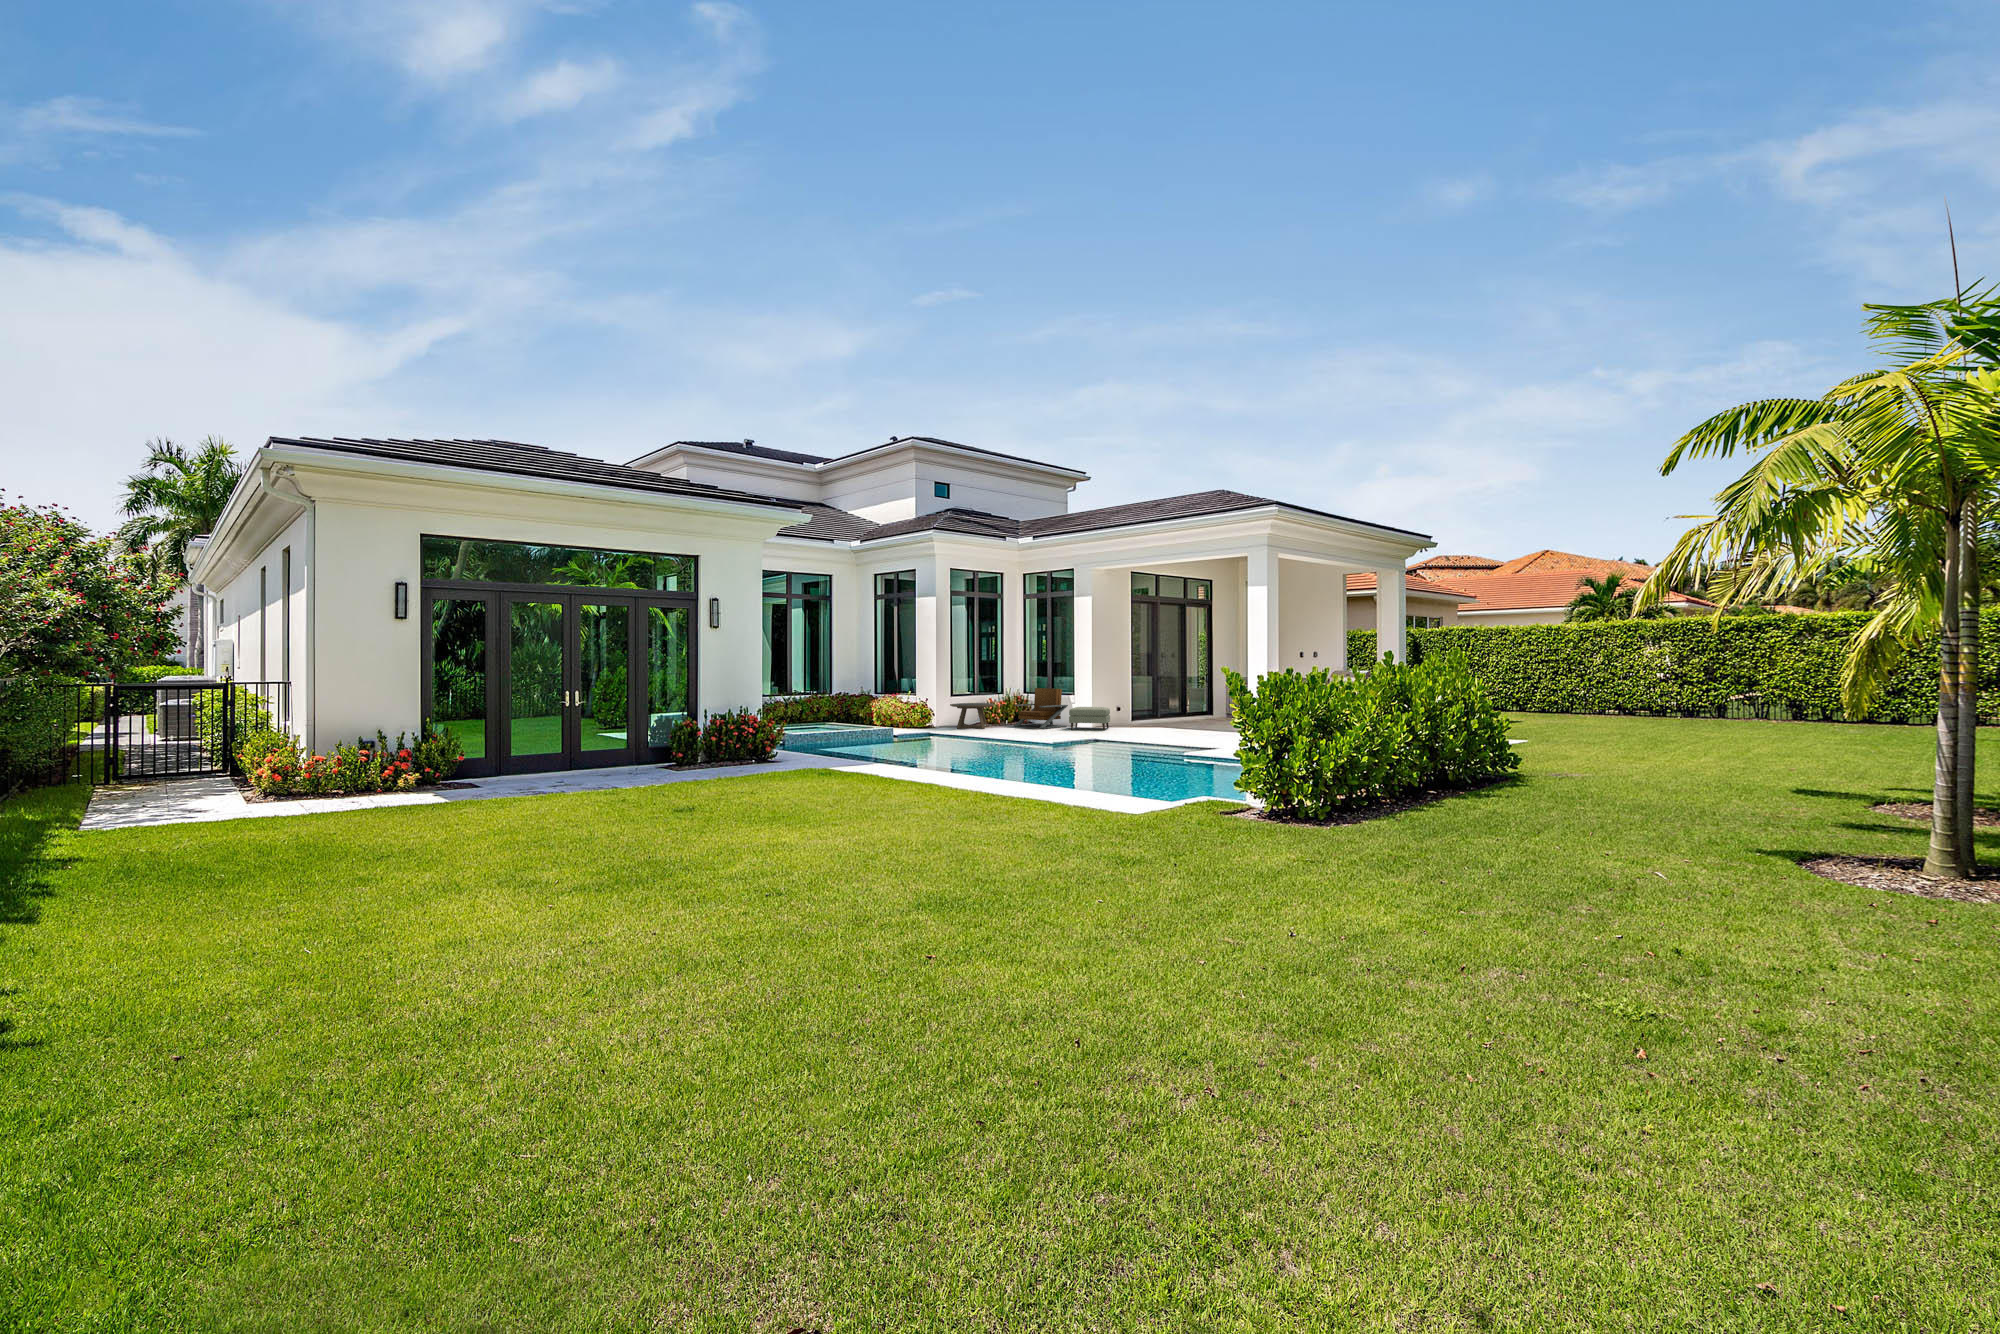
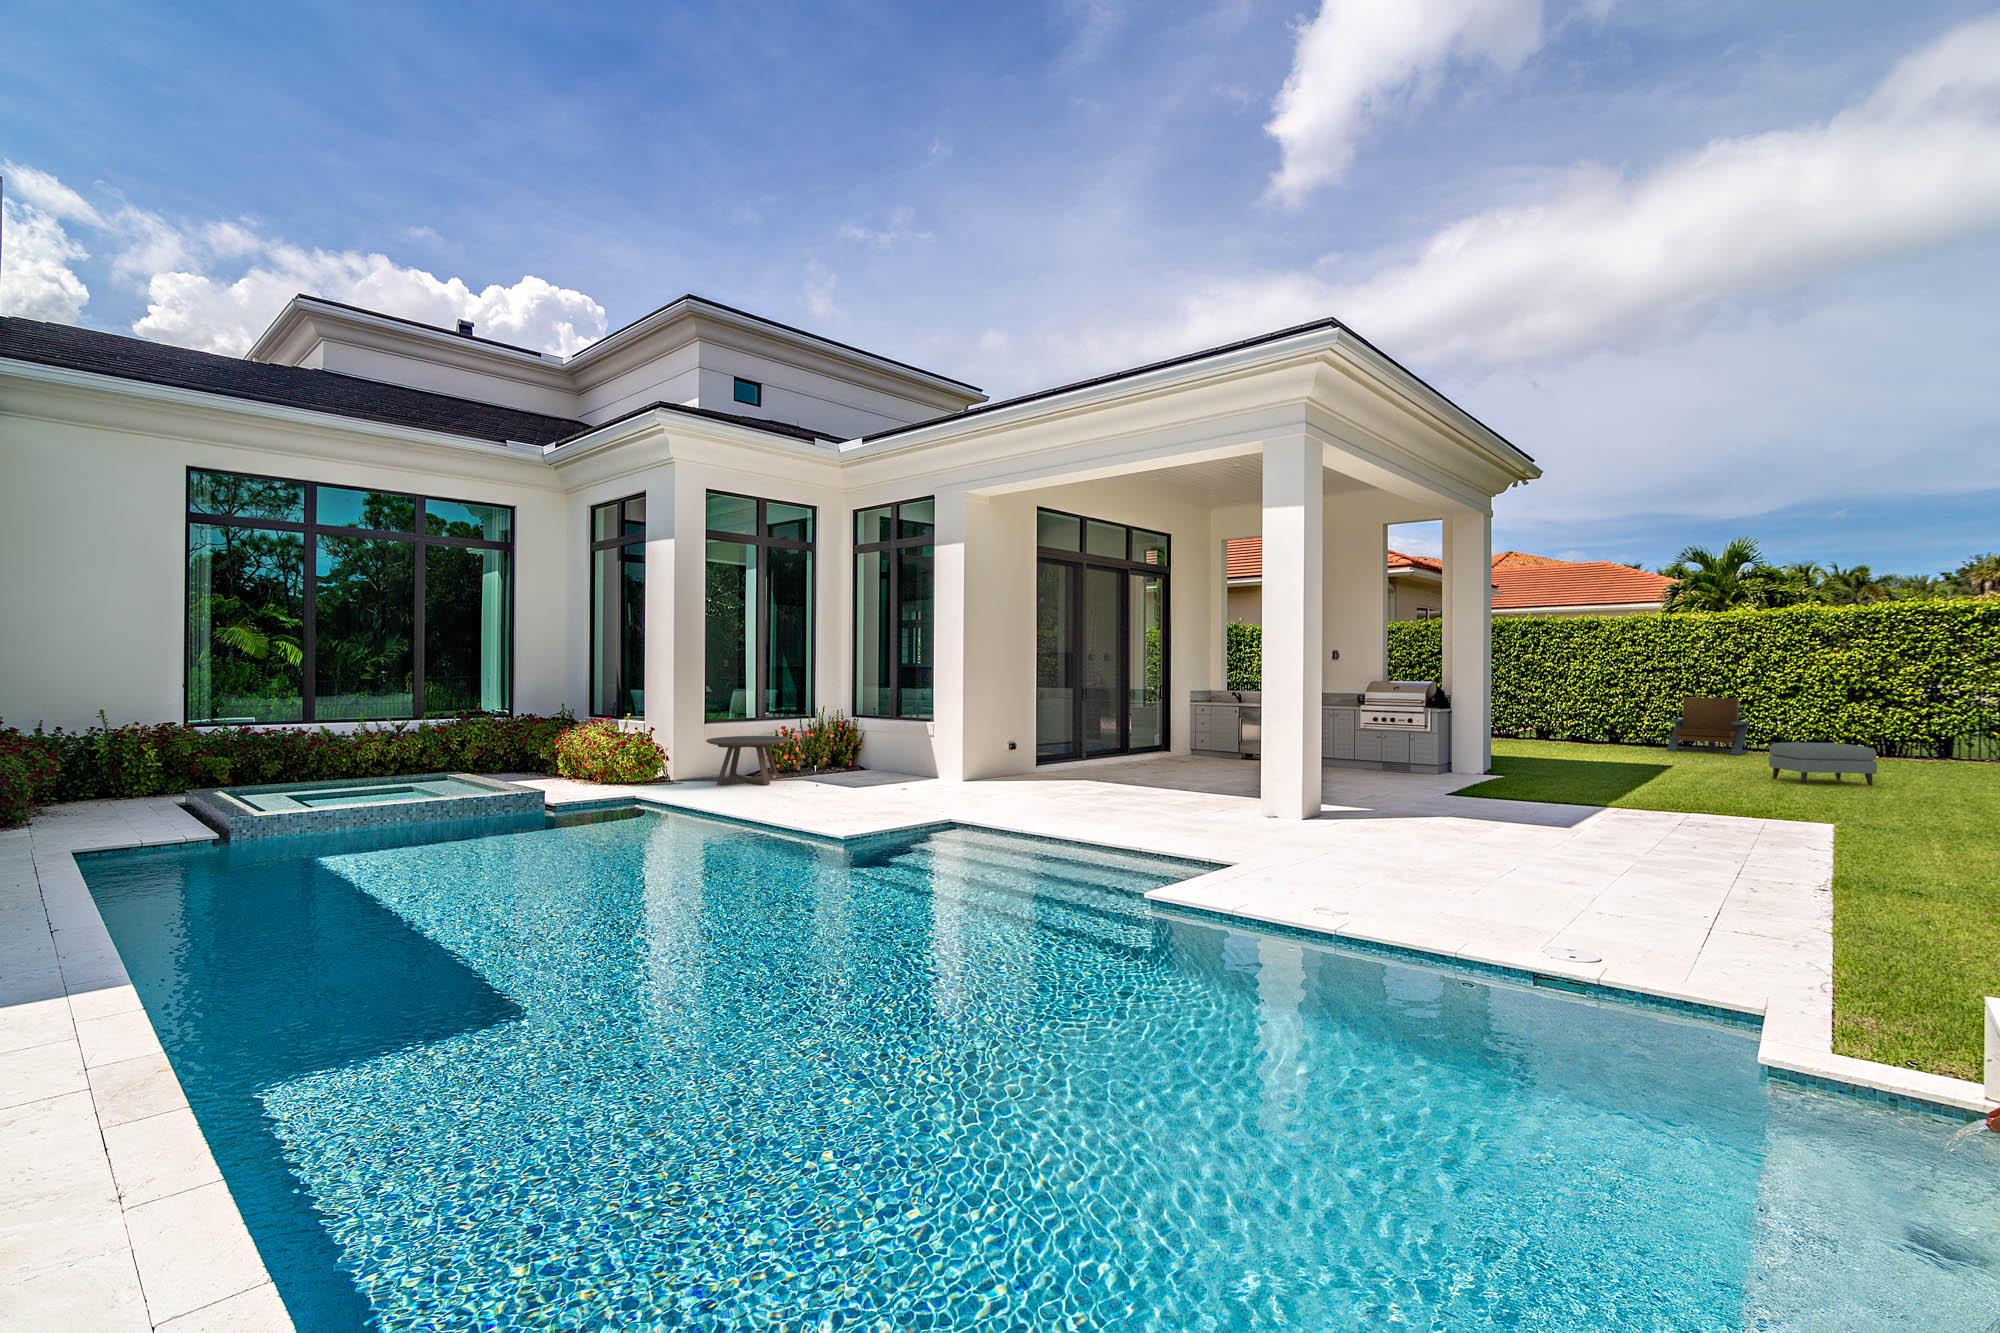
lounge chair: present [1014,688,1068,729] -> present [1667,697,1749,755]
ottoman: present [1069,707,1110,730] -> present [1769,742,1877,786]

